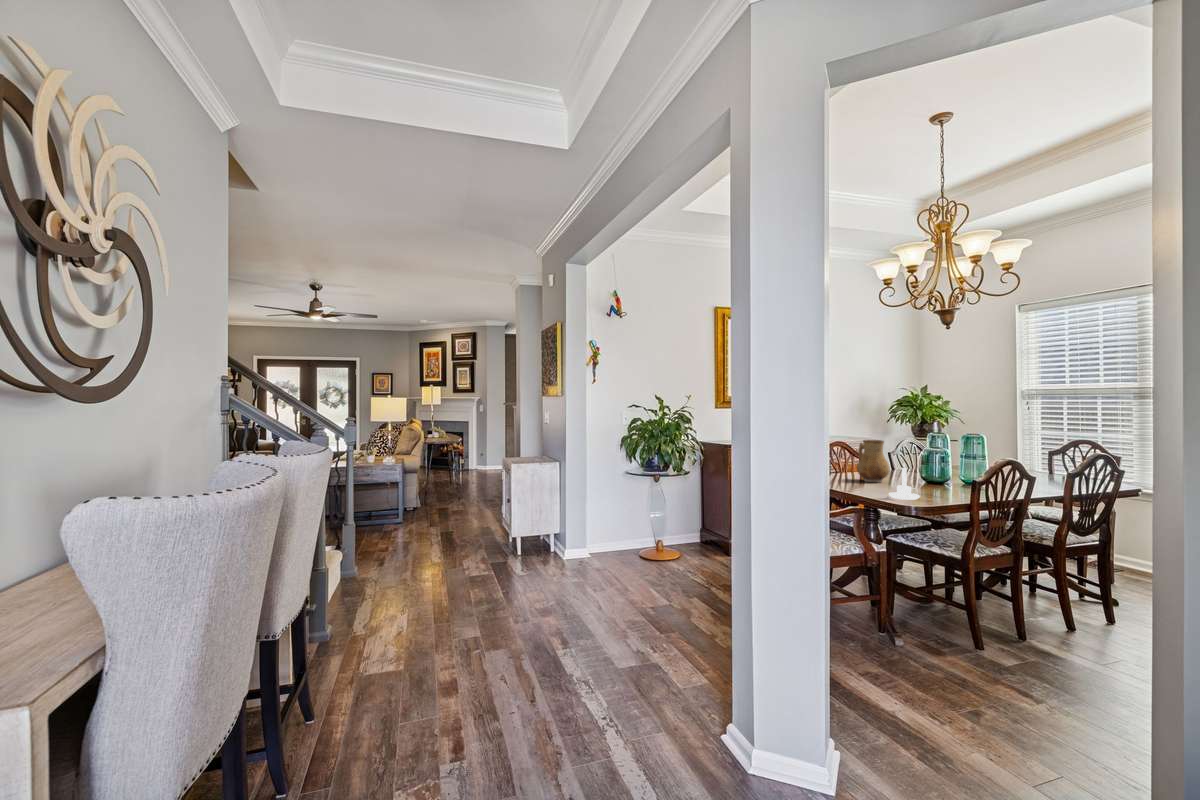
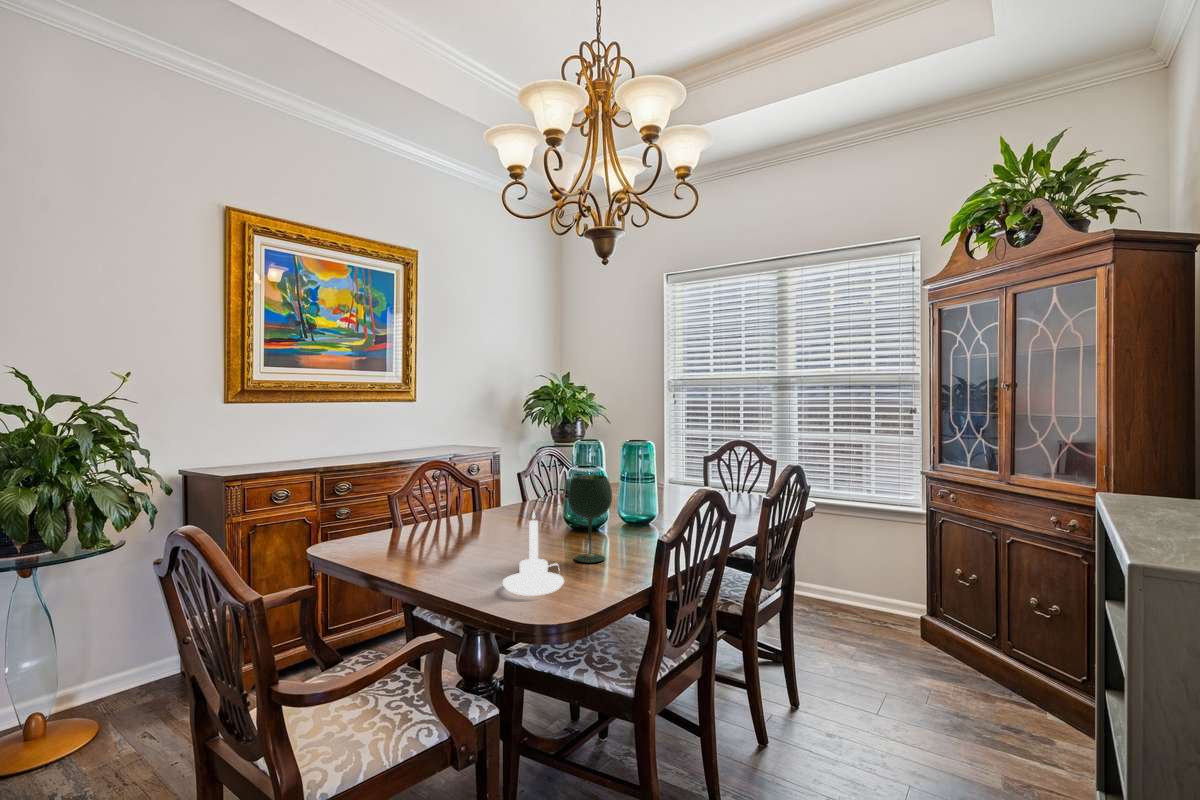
ceramic pitcher: present [857,440,890,482] -> none [456,455,512,538]
wine glass: none [923,451,949,494] -> present [568,475,612,563]

